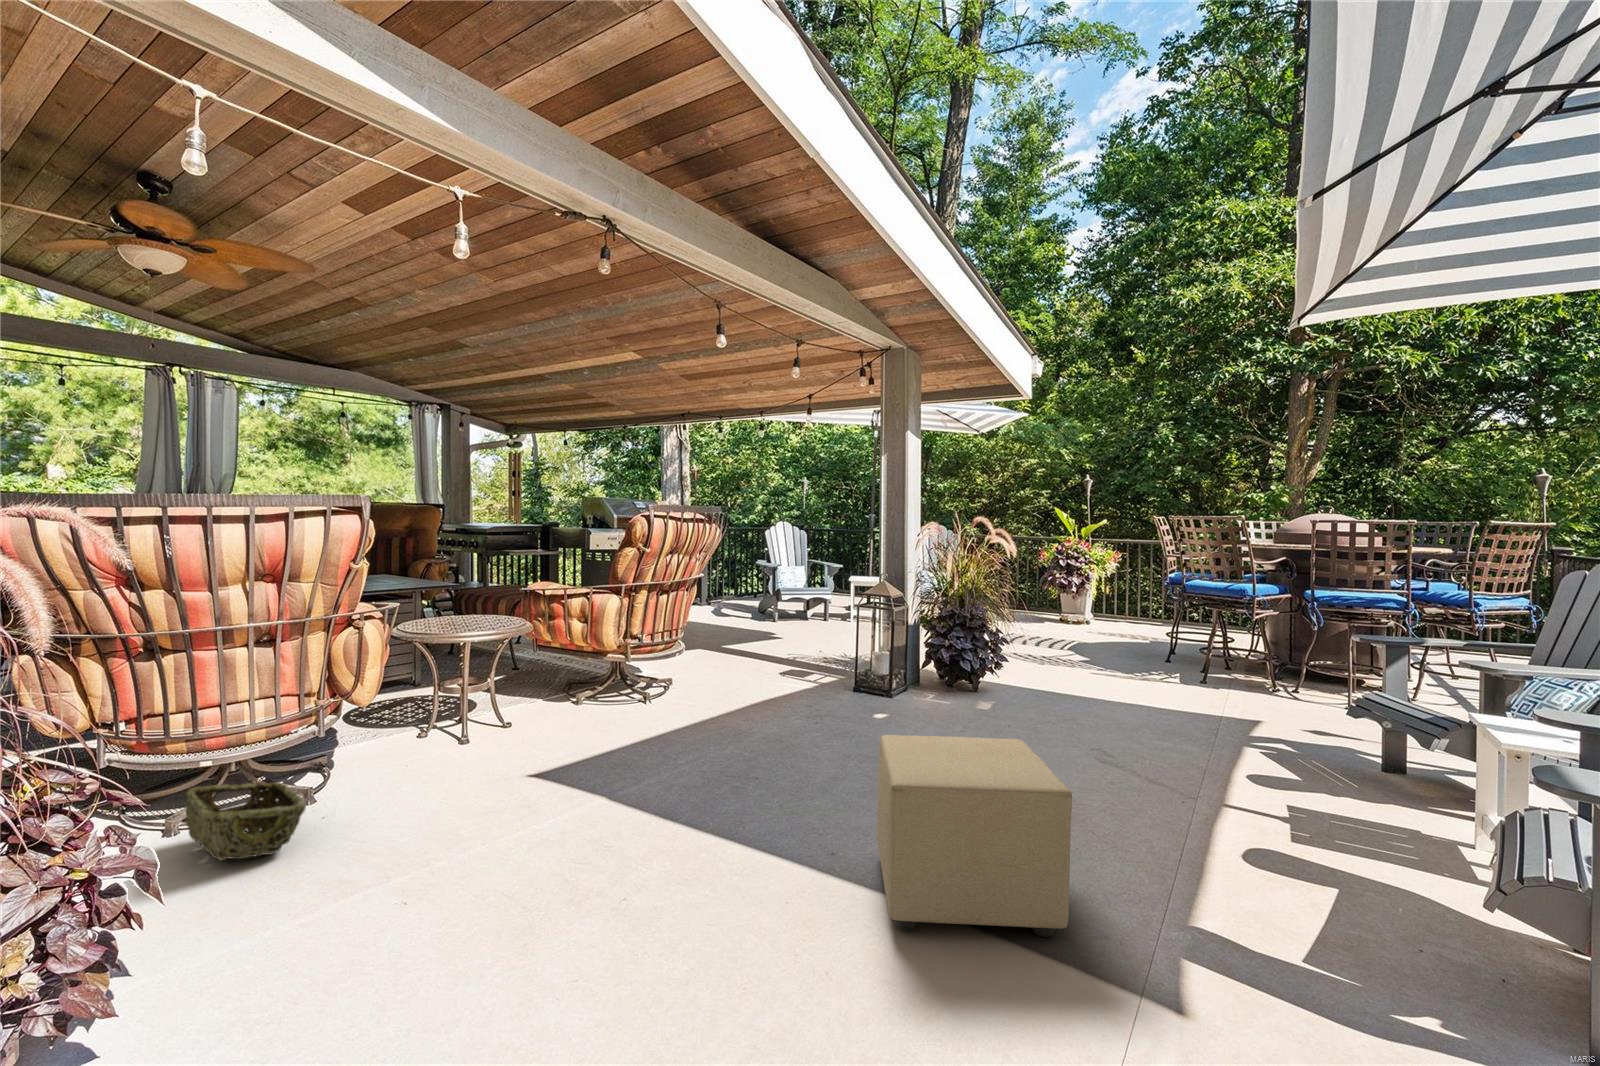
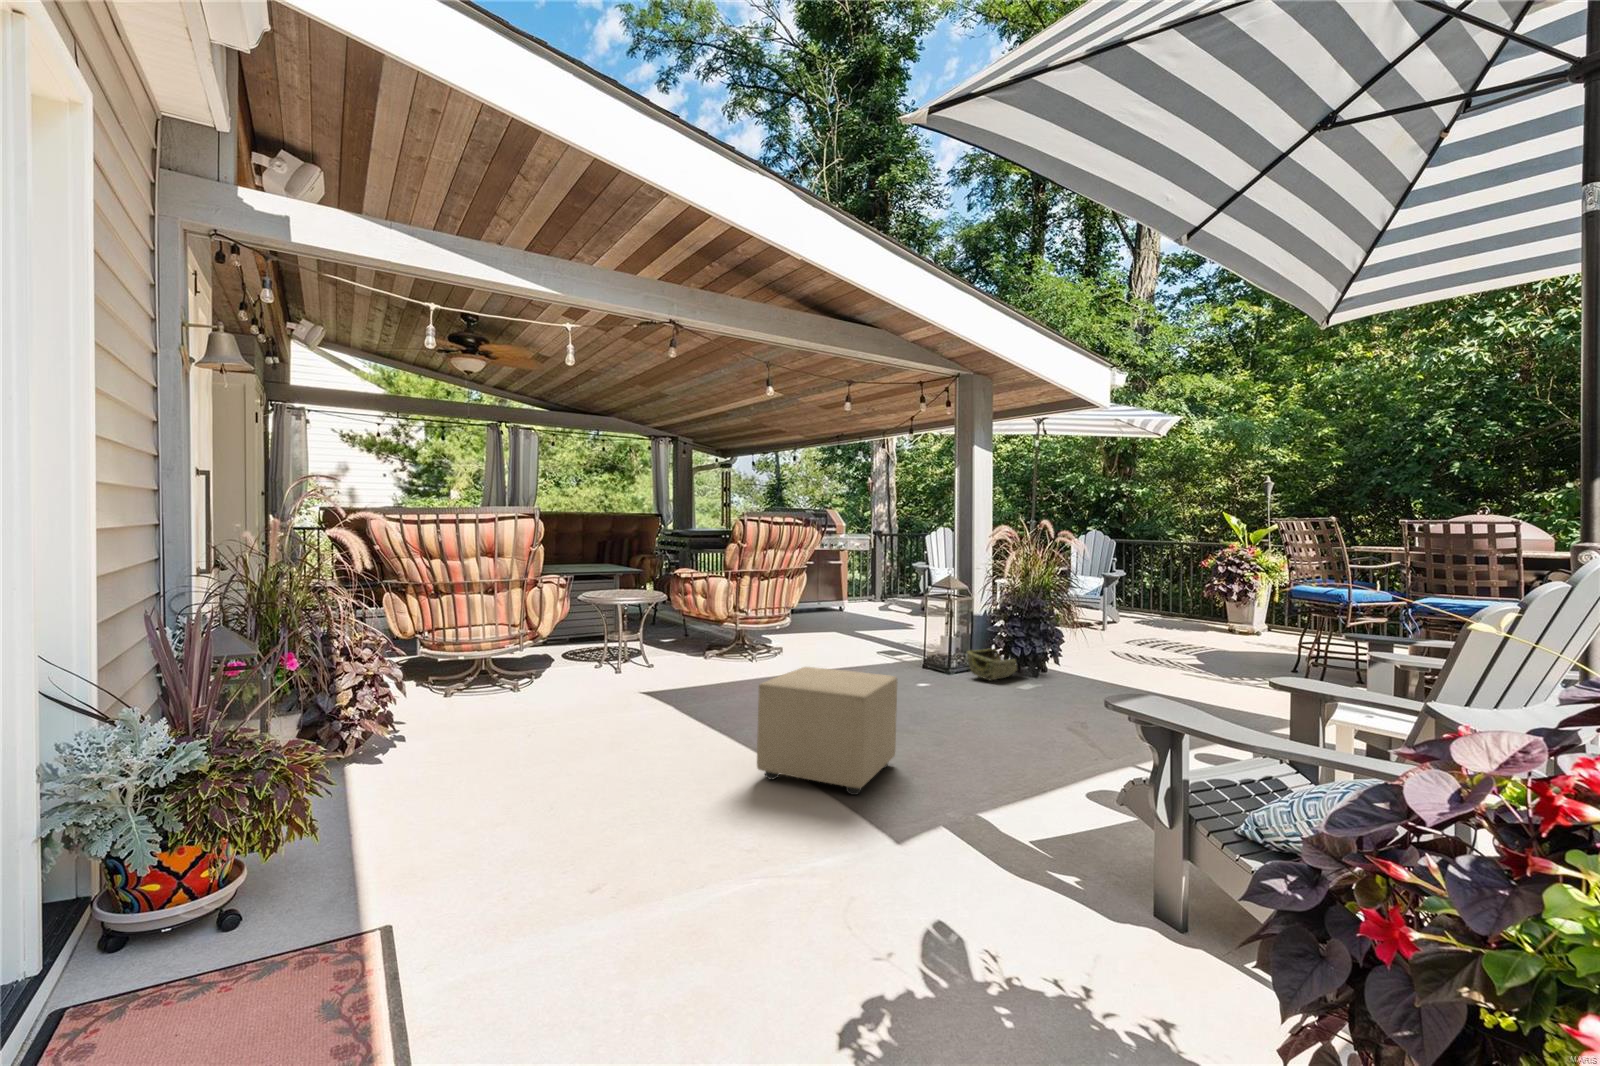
woven basket: present [186,782,306,860] -> present [967,649,1017,680]

